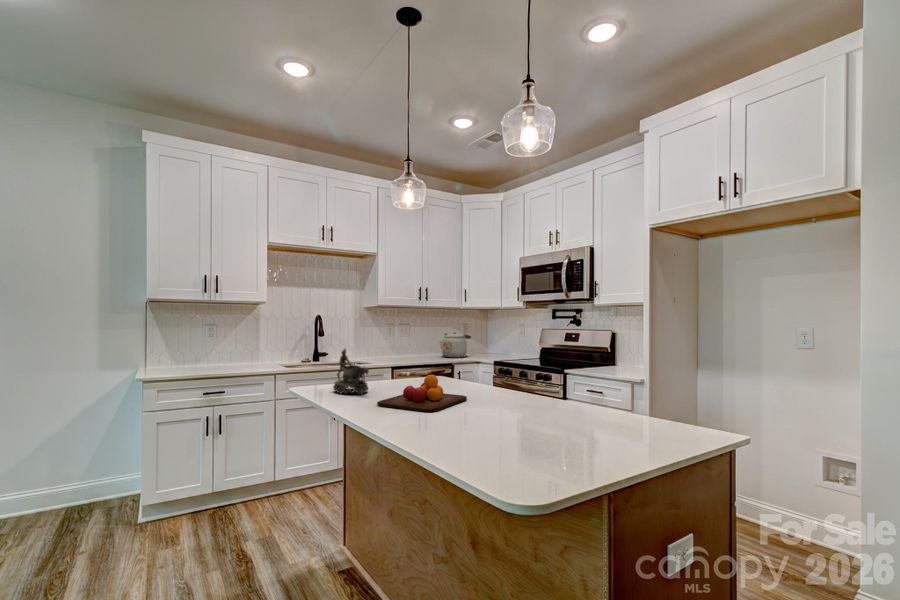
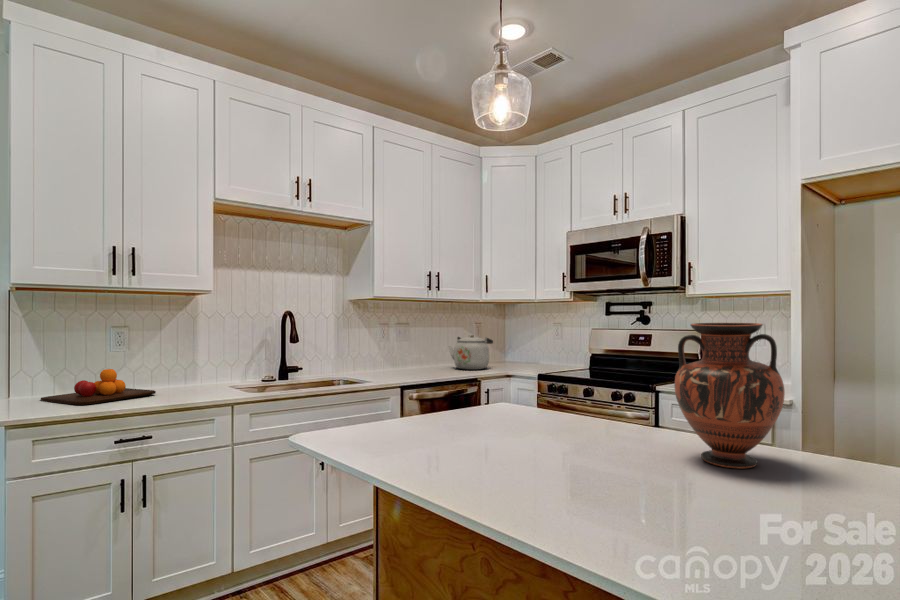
vase: none [495,328,550,410] -> present [675,323,785,469]
decorative bowl: present [333,349,369,394] -> none [360,361,432,441]
chopping board: present [377,375,467,412] -> present [41,369,156,405]

